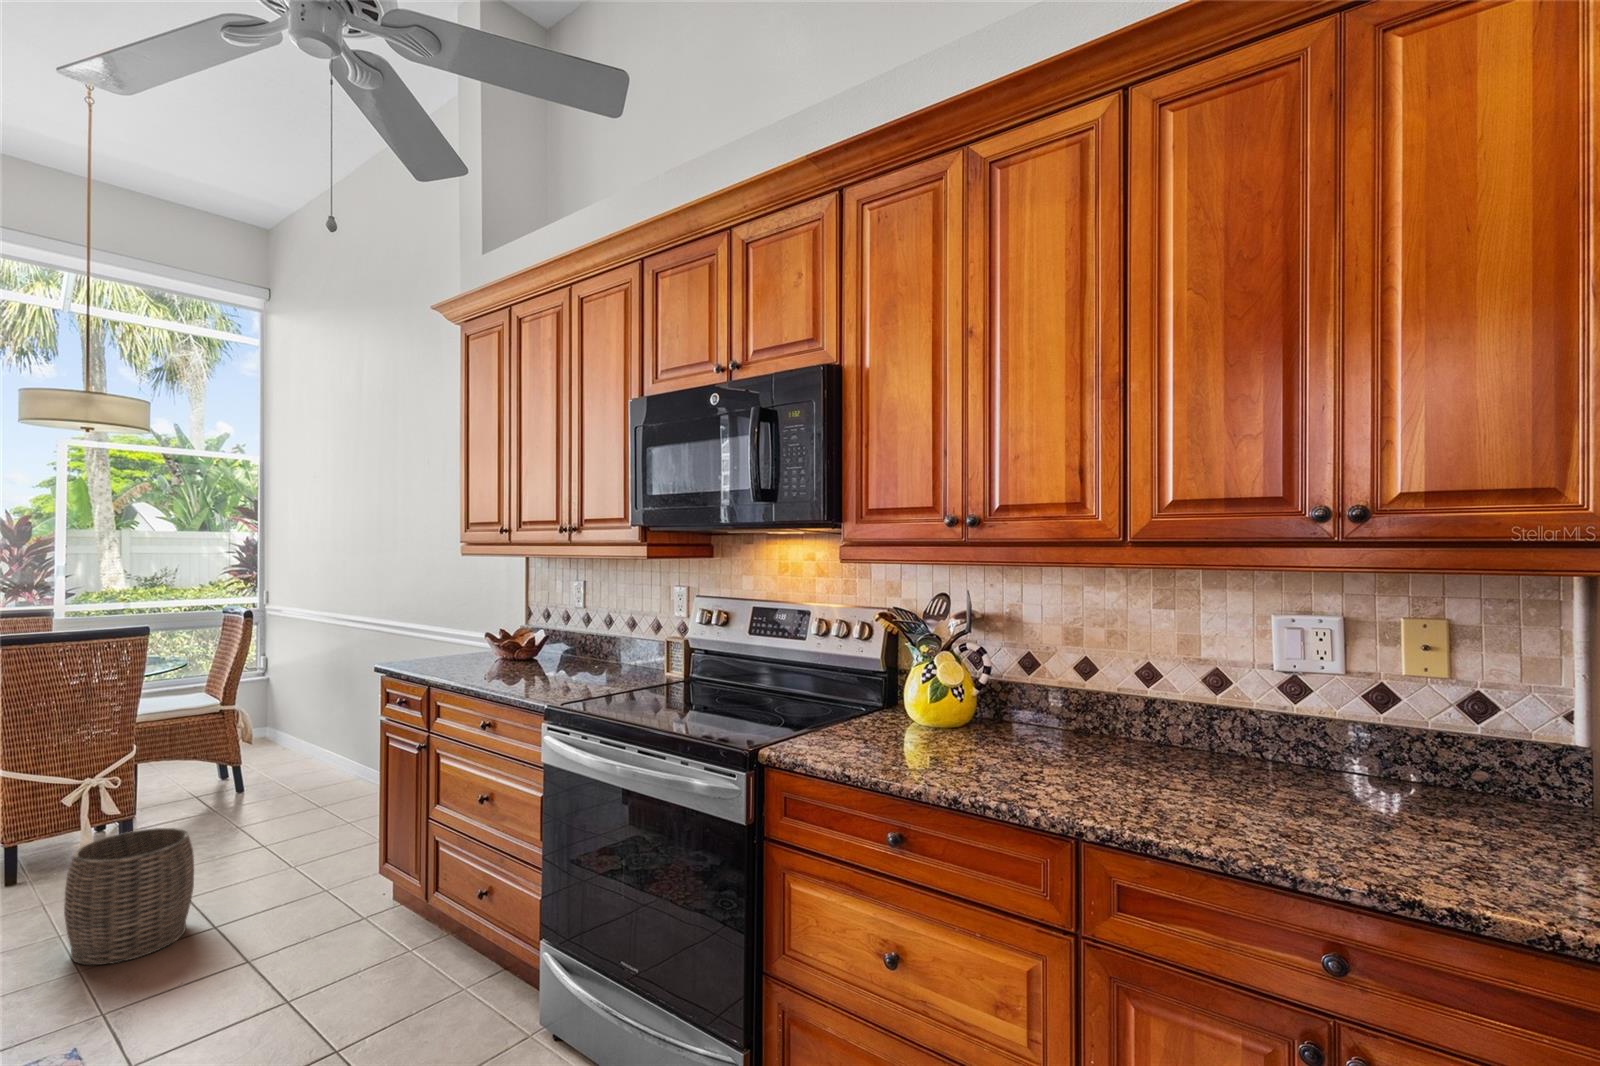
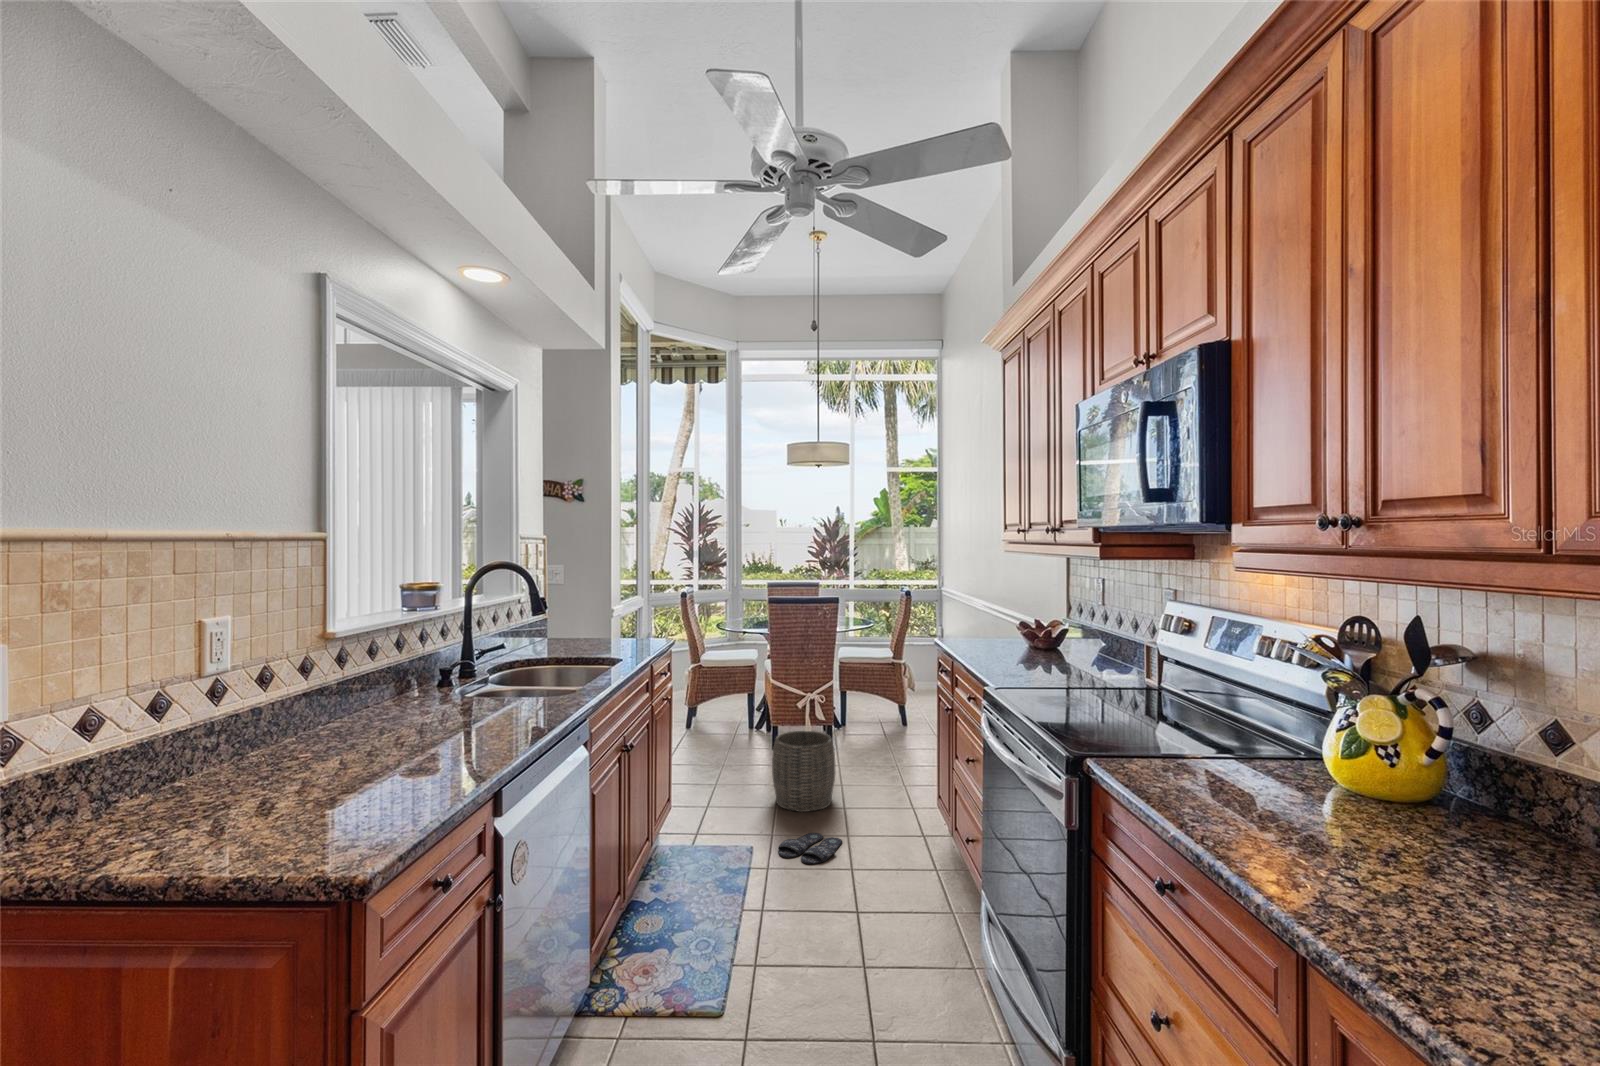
slippers: none [132,970,246,1033] -> present [778,833,842,864]

